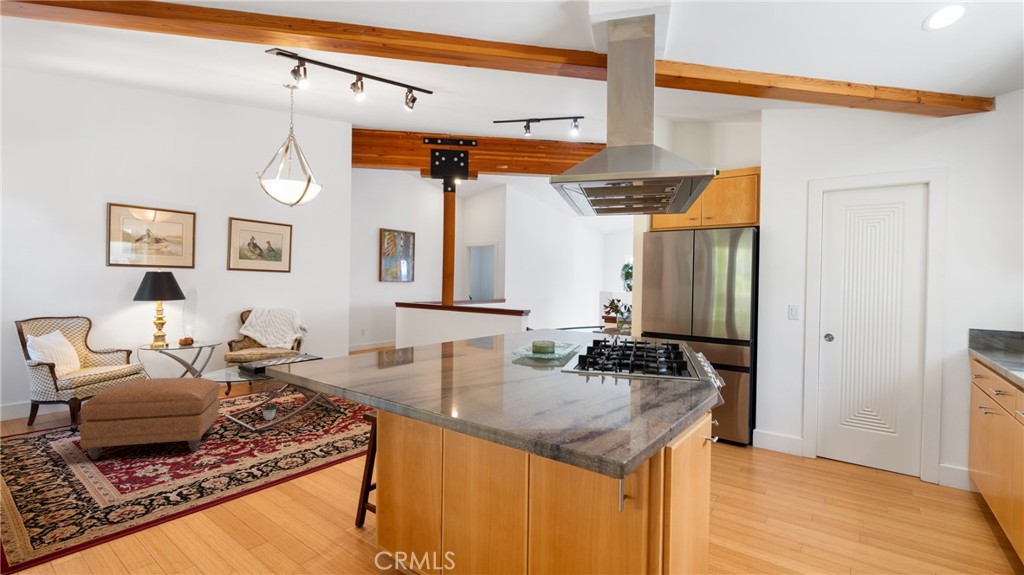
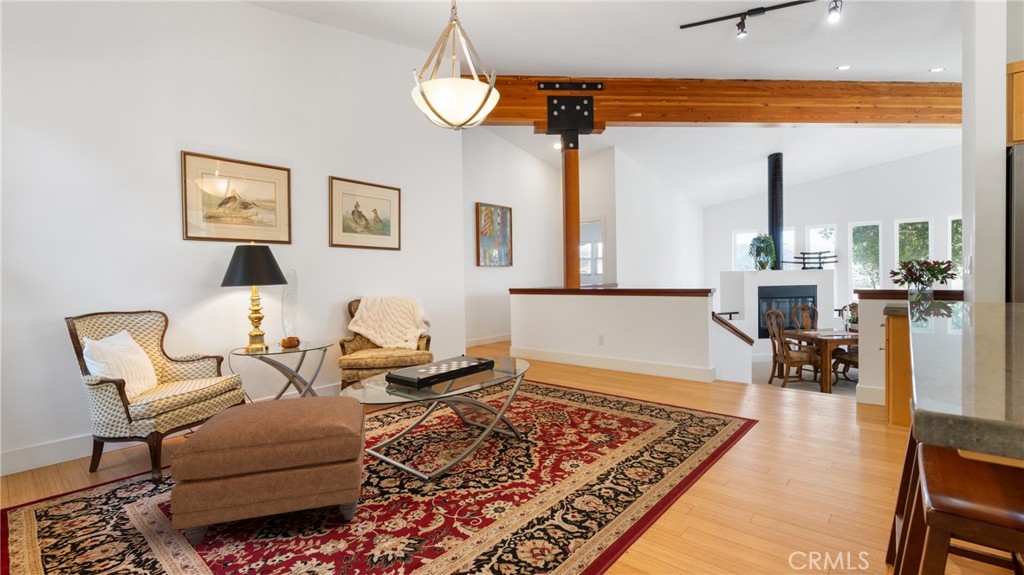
flower arrangement: present [258,381,283,420] -> none [406,392,447,451]

